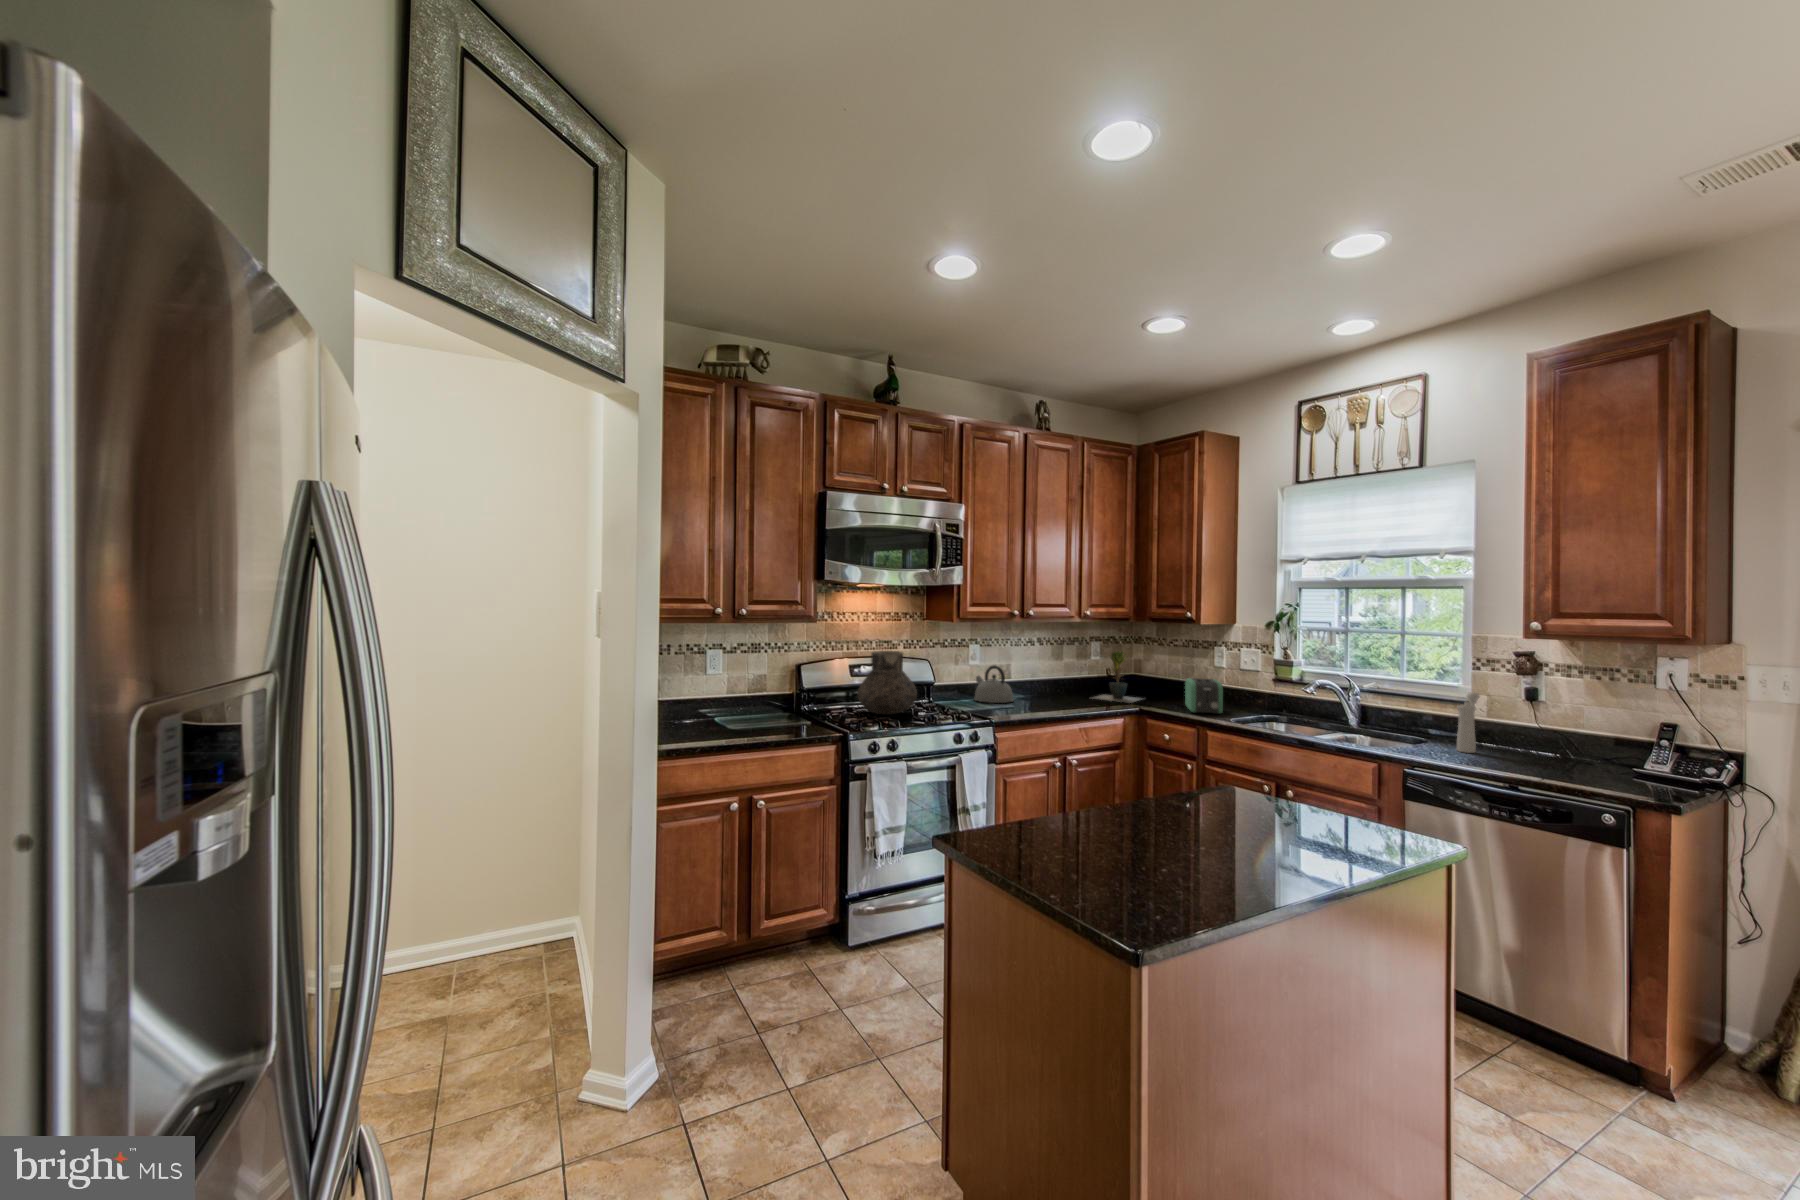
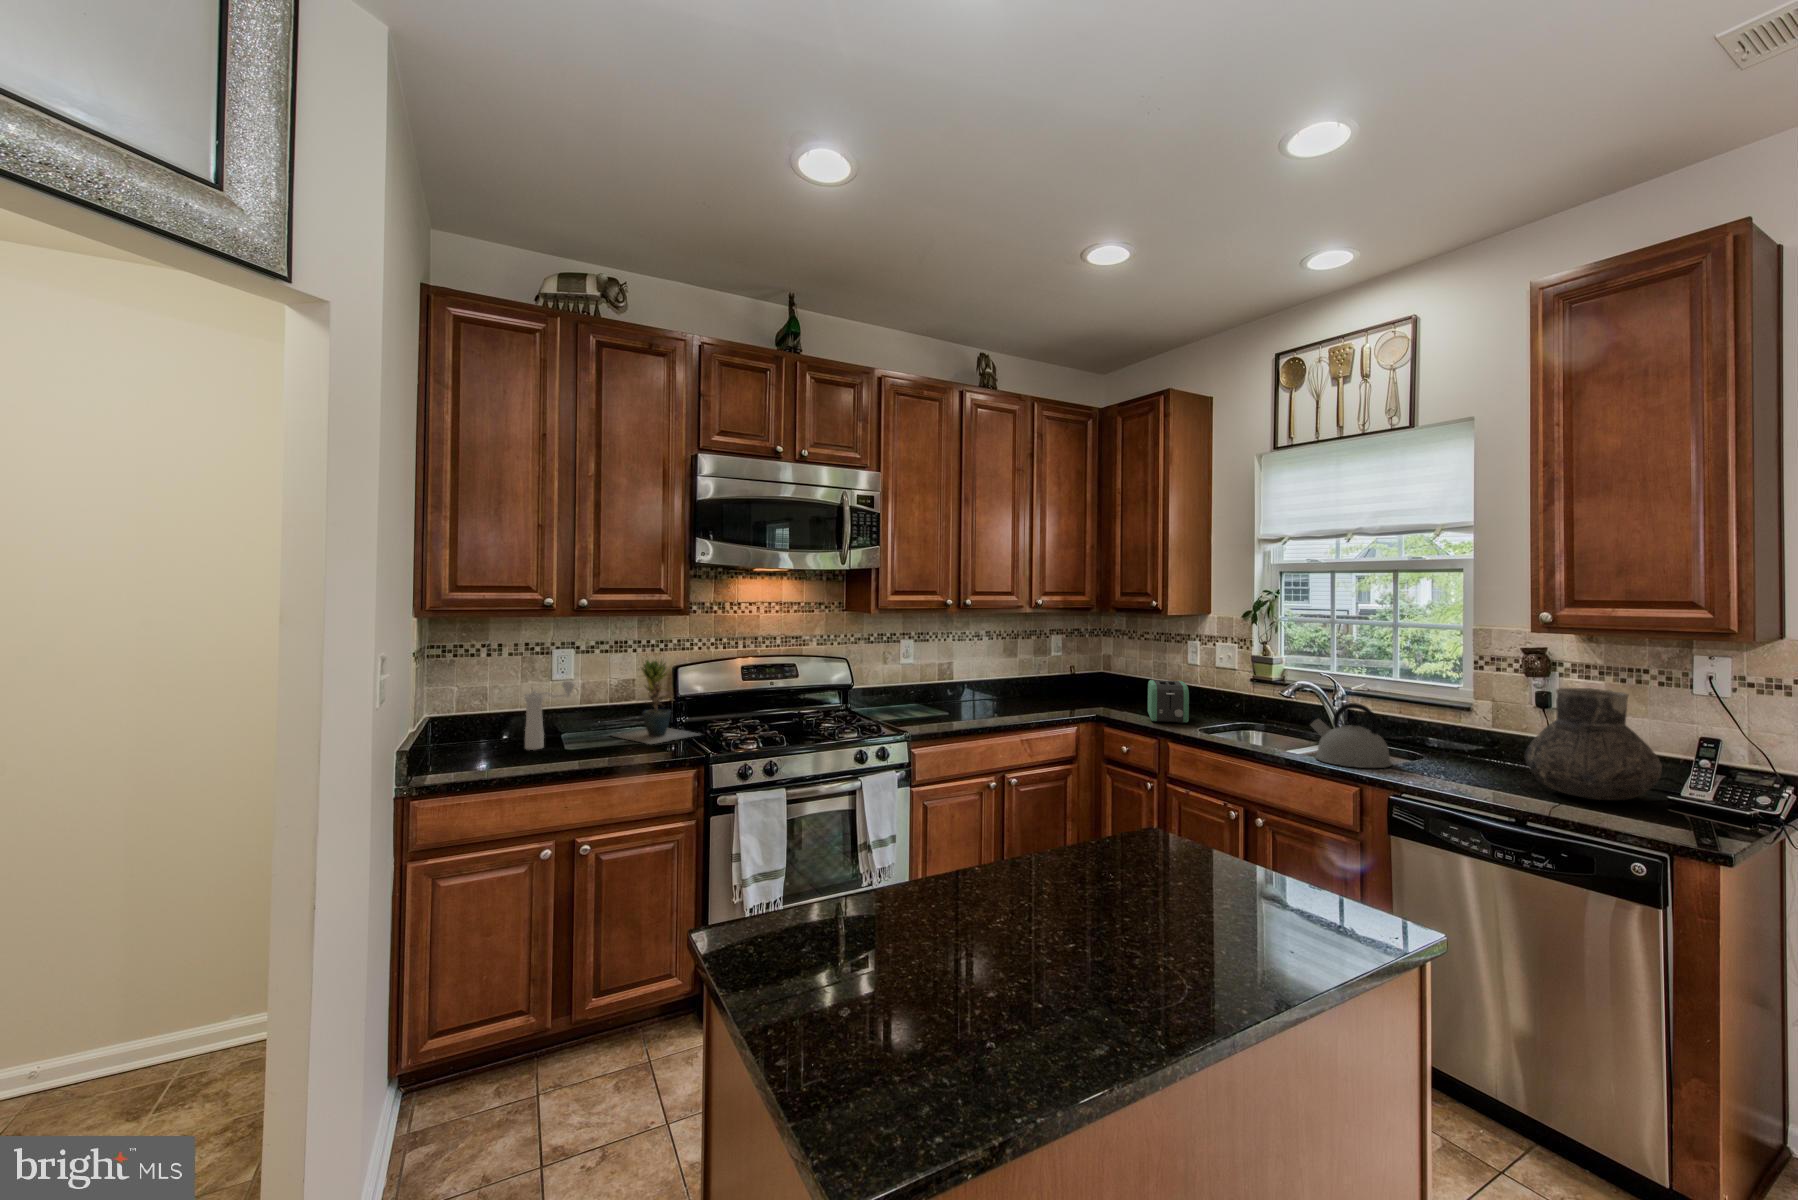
vase: present [857,651,917,714] -> present [1525,688,1662,800]
potted plant: present [1093,651,1142,703] -> present [612,660,700,744]
kettle: present [974,665,1014,703] -> present [1311,703,1392,768]
pepper mill: present [1457,693,1480,753] -> present [525,681,575,750]

